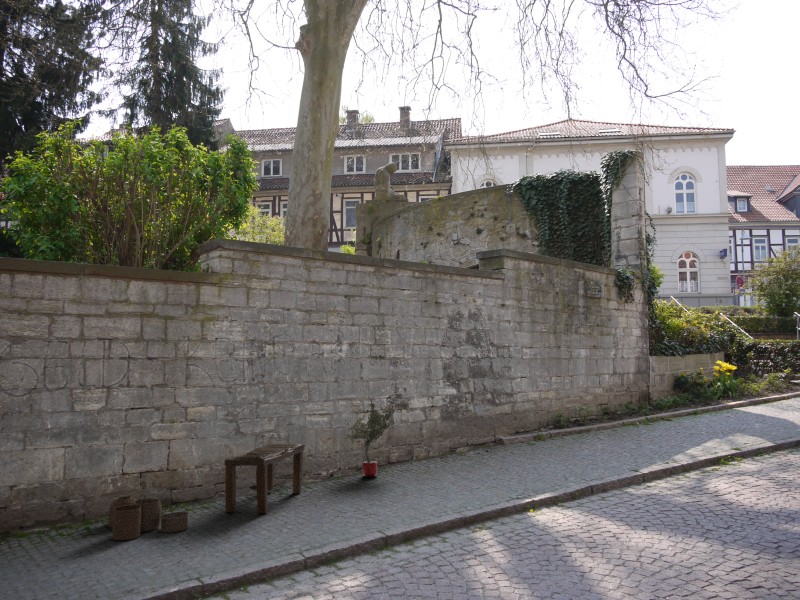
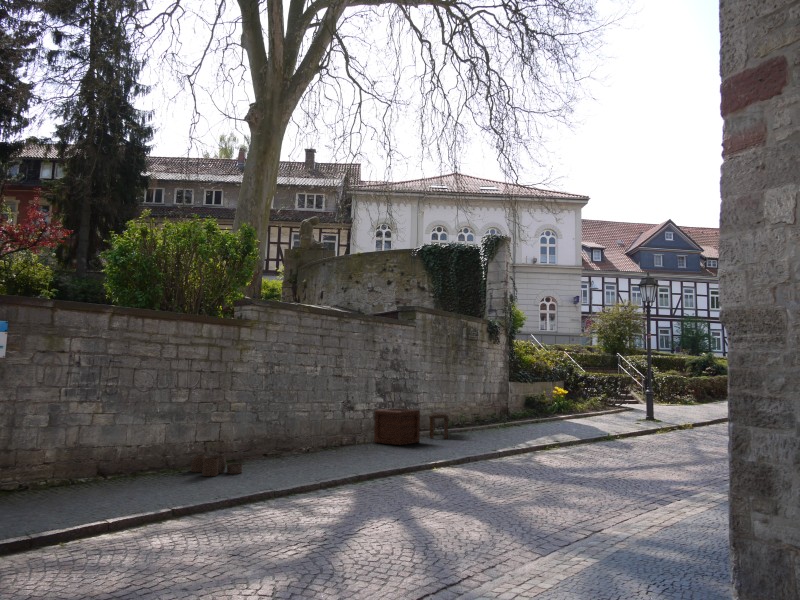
potted tree: present [344,400,394,477] -> none [317,403,348,452]
wooden crate: none [443,402,514,460] -> present [374,409,420,445]
bench: present [225,444,305,513] -> present [429,412,450,439]

